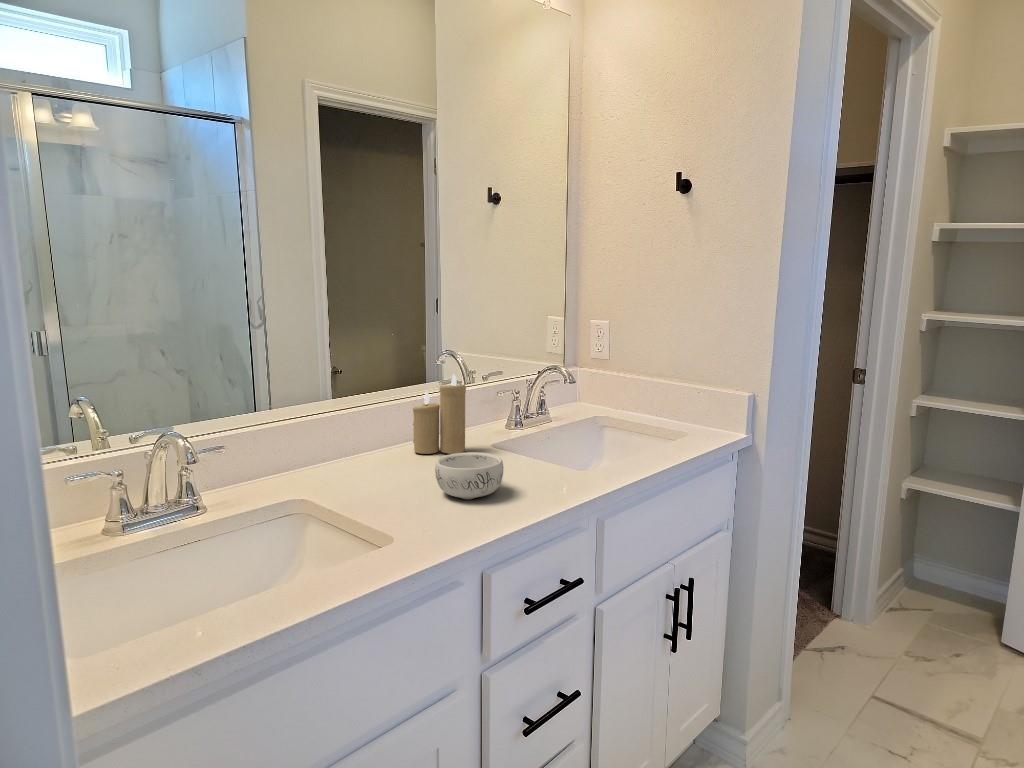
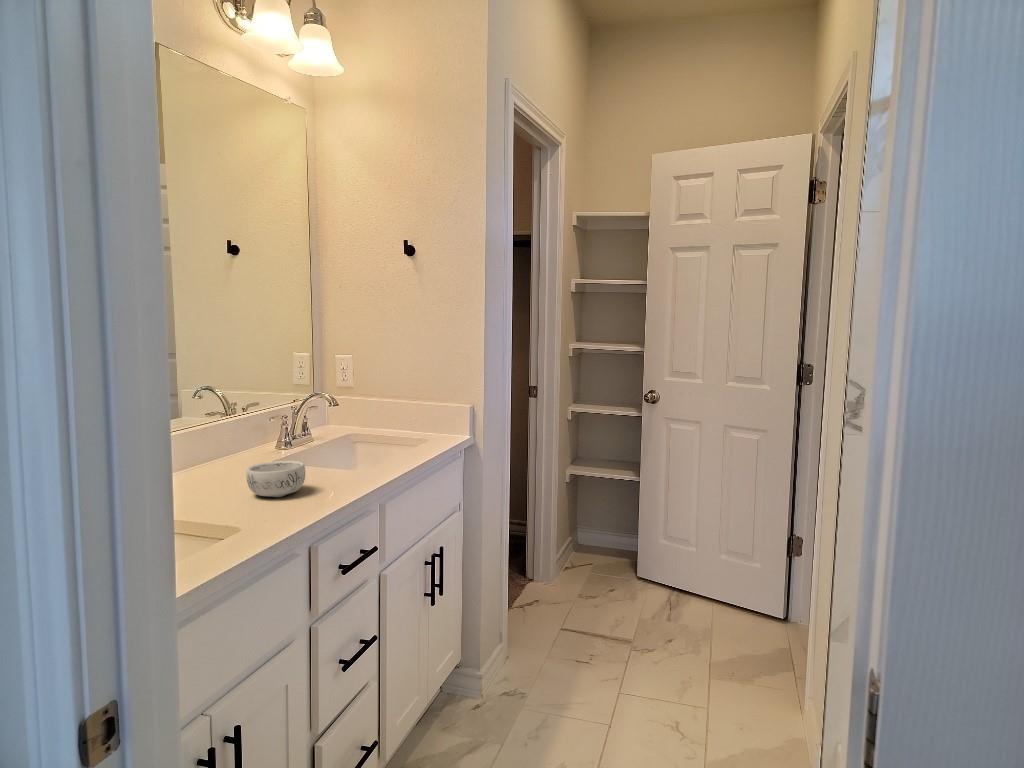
candle: present [413,375,466,454] -> none [199,402,250,474]

